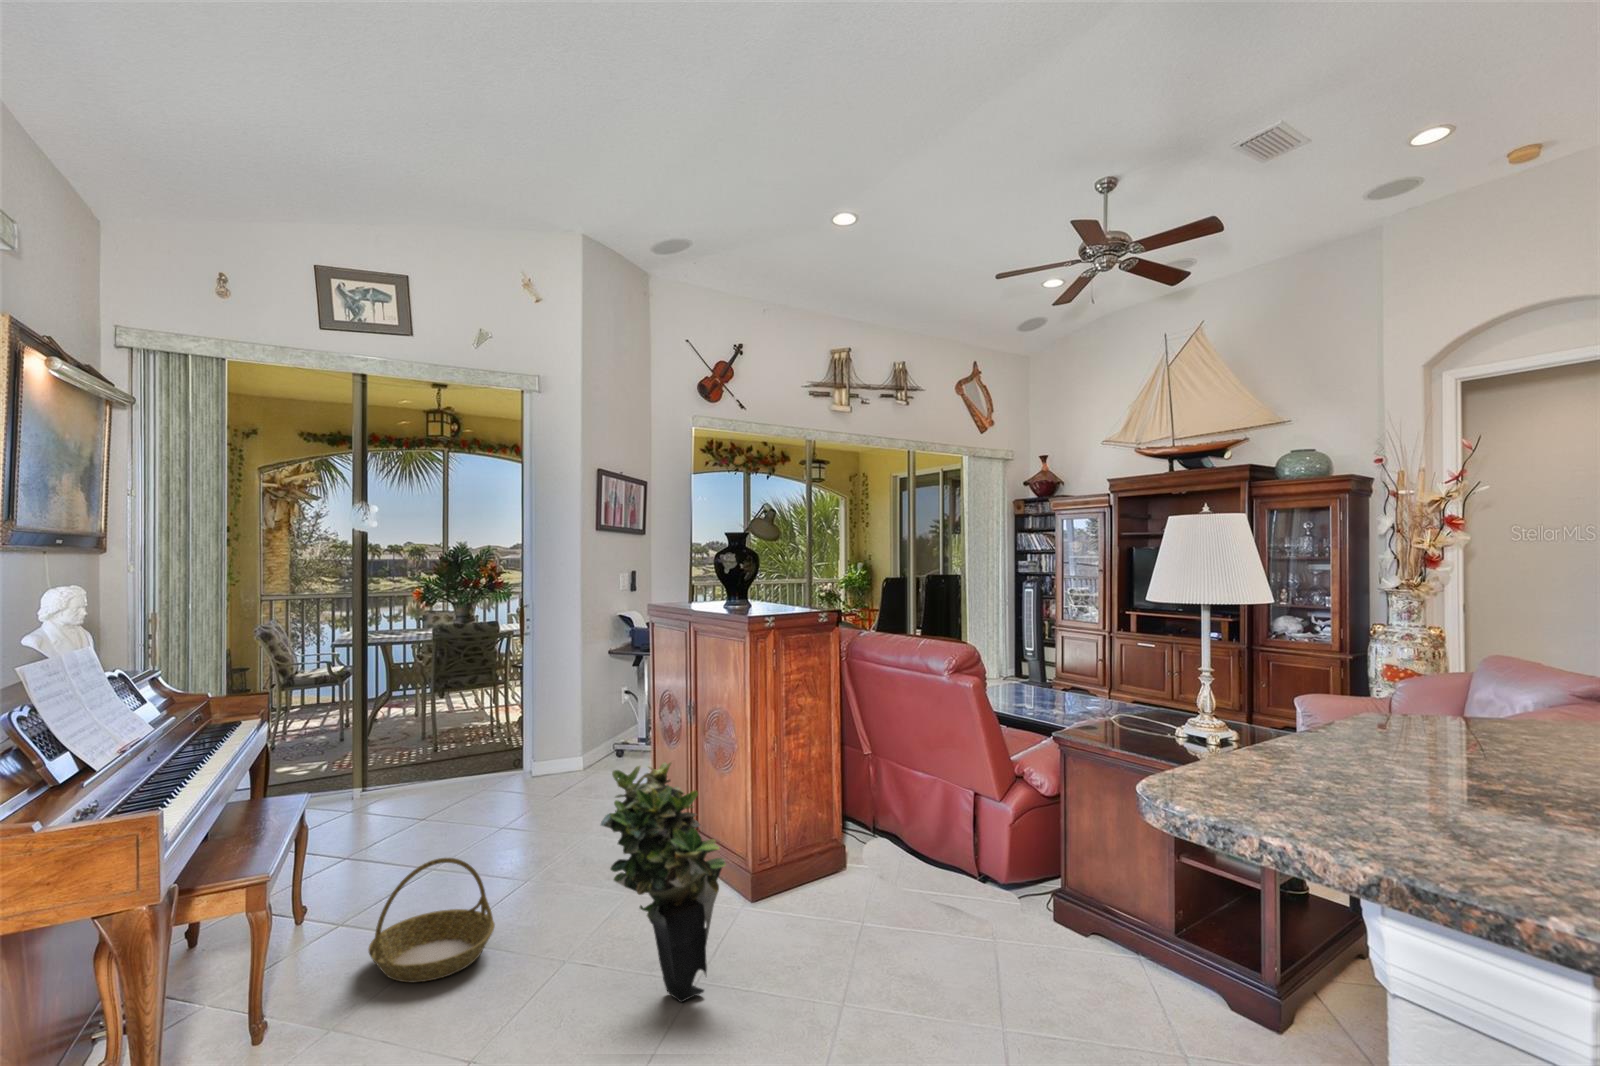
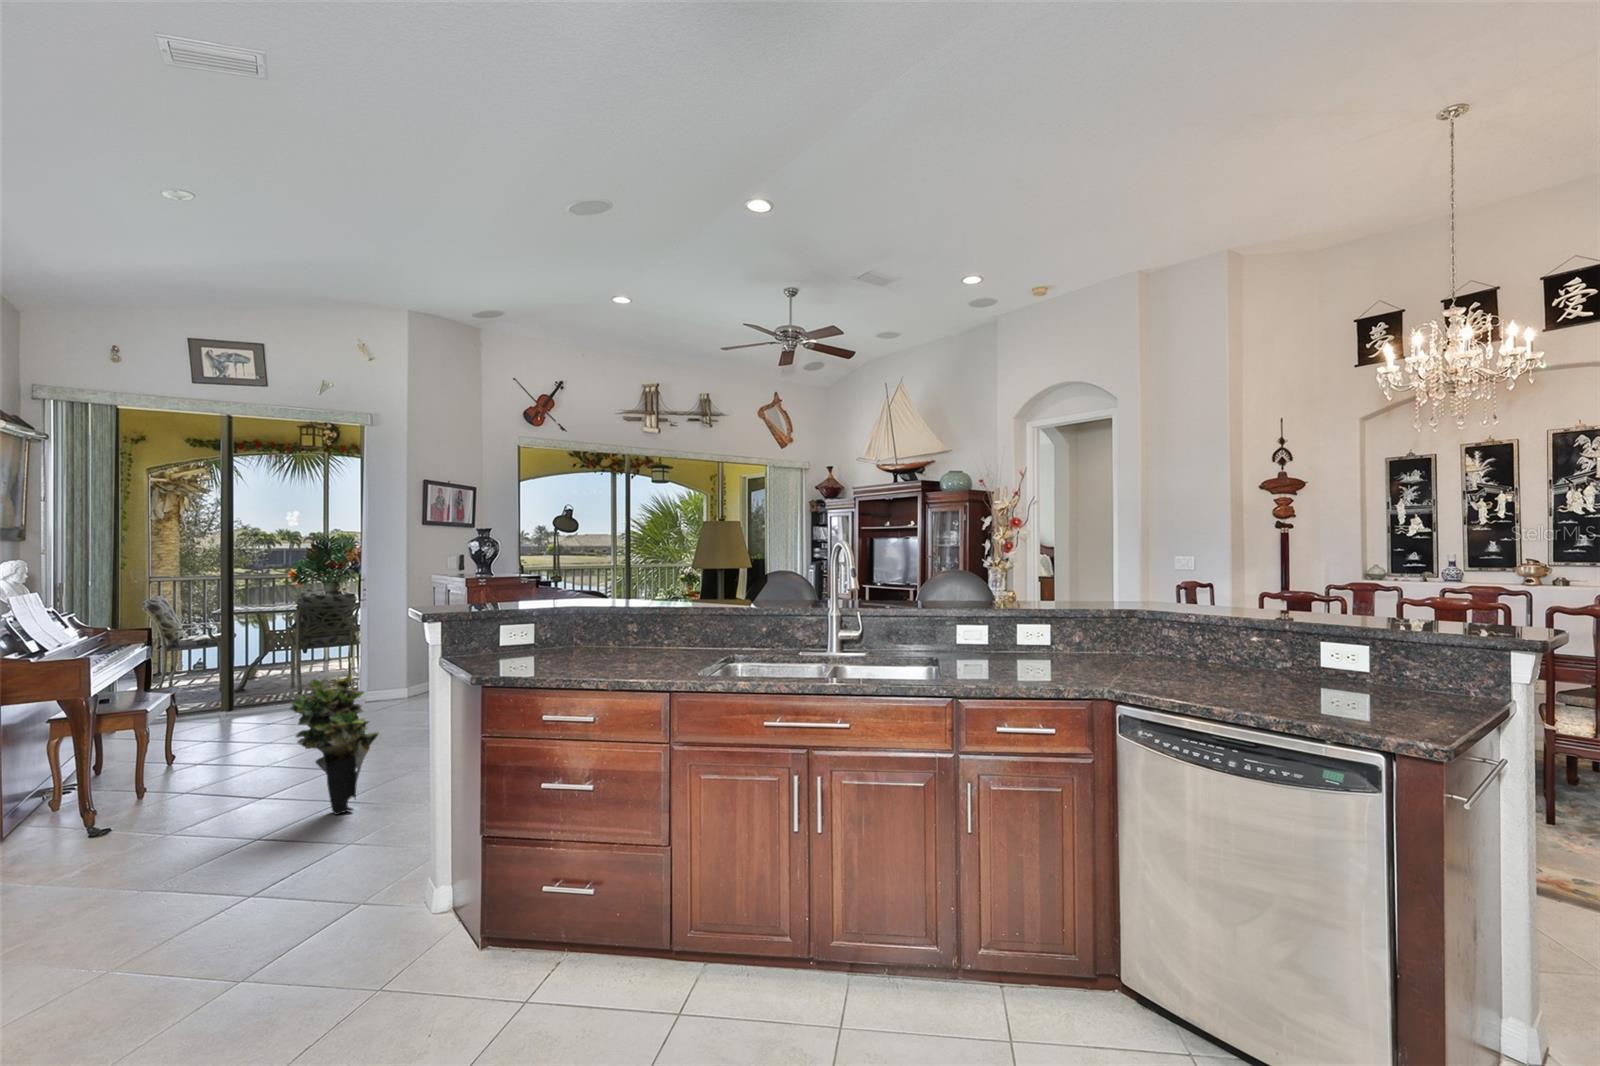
basket: present [369,858,495,983] -> none [152,737,245,810]

